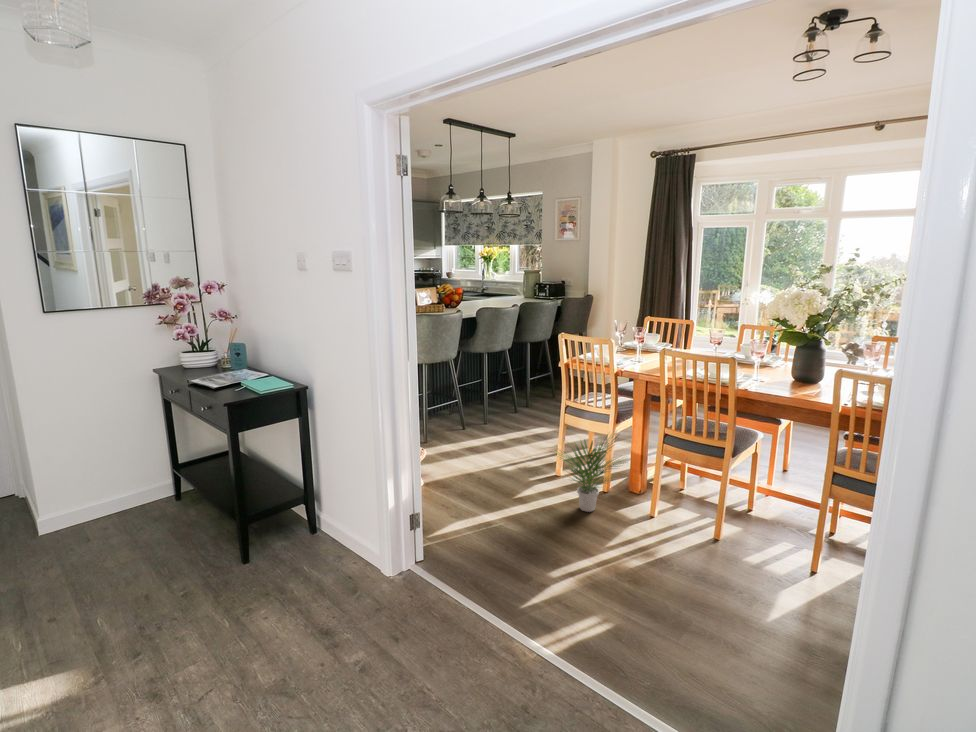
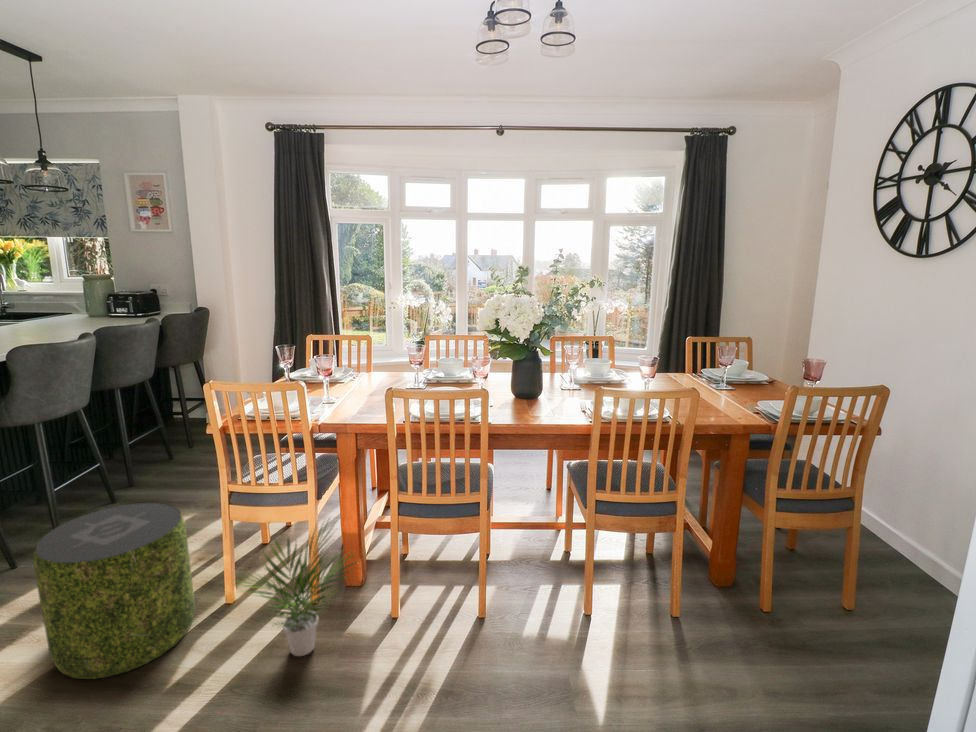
pouf: none [470,401,539,487] -> present [33,502,195,679]

